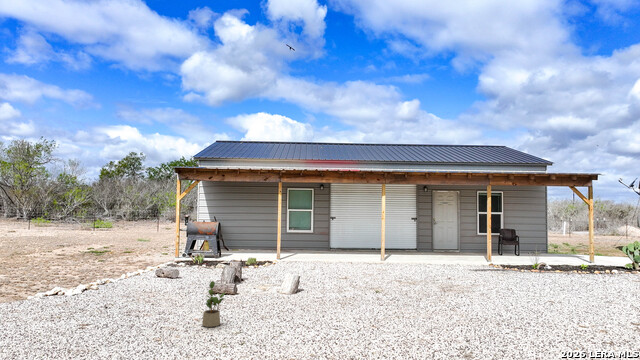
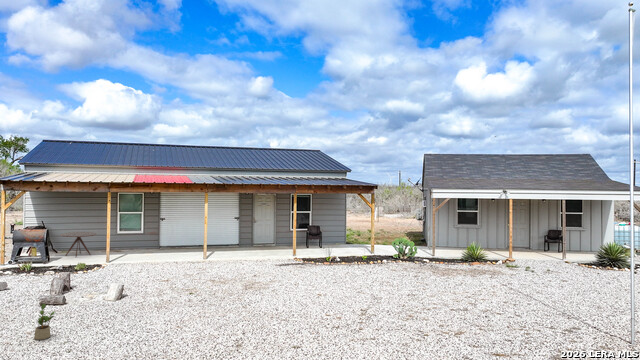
round table: none [232,230,266,256] -> present [61,232,97,257]

